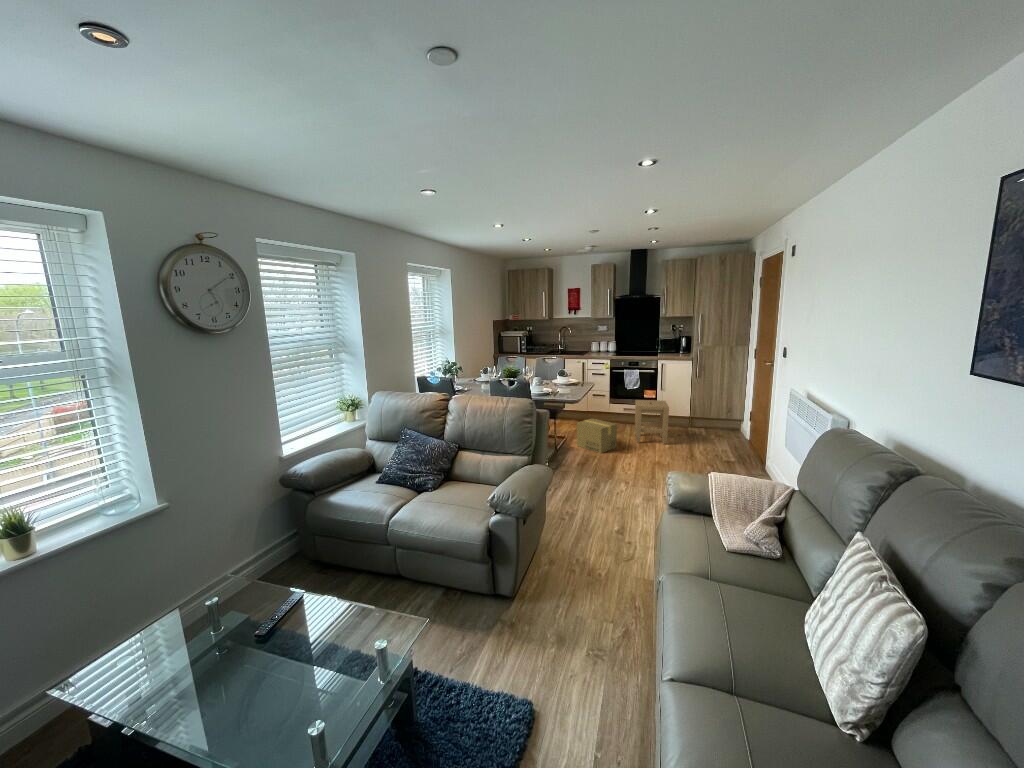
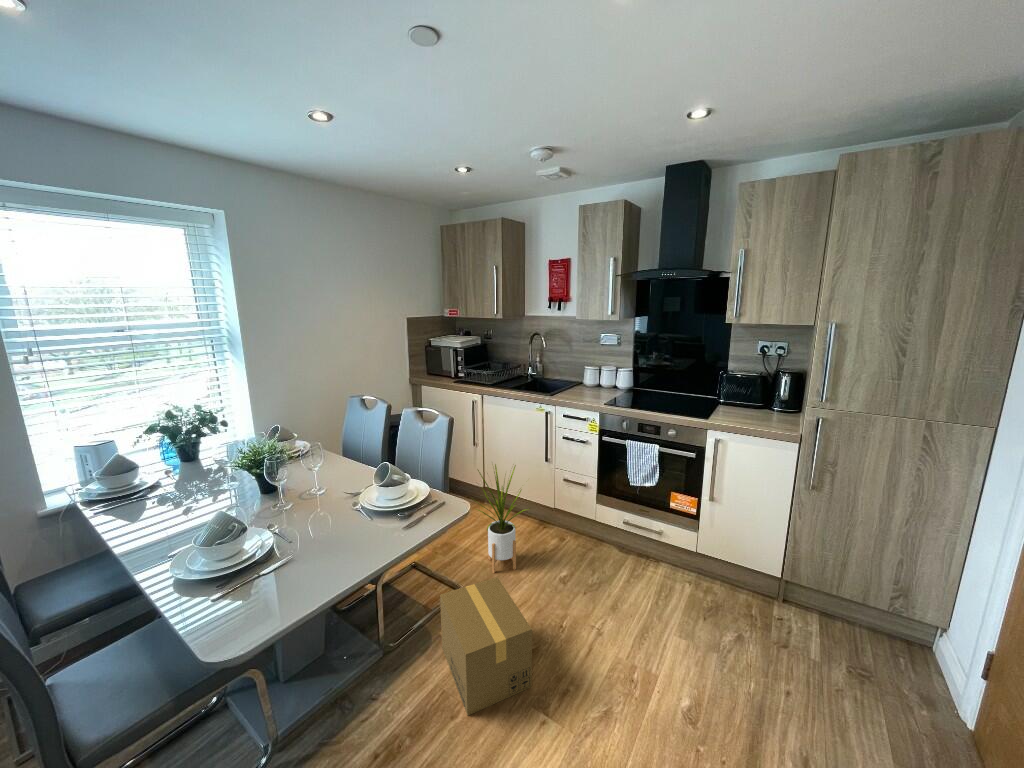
house plant: none [563,381,590,432] -> present [476,464,530,573]
stool: present [635,400,669,445] -> none [601,536,703,703]

